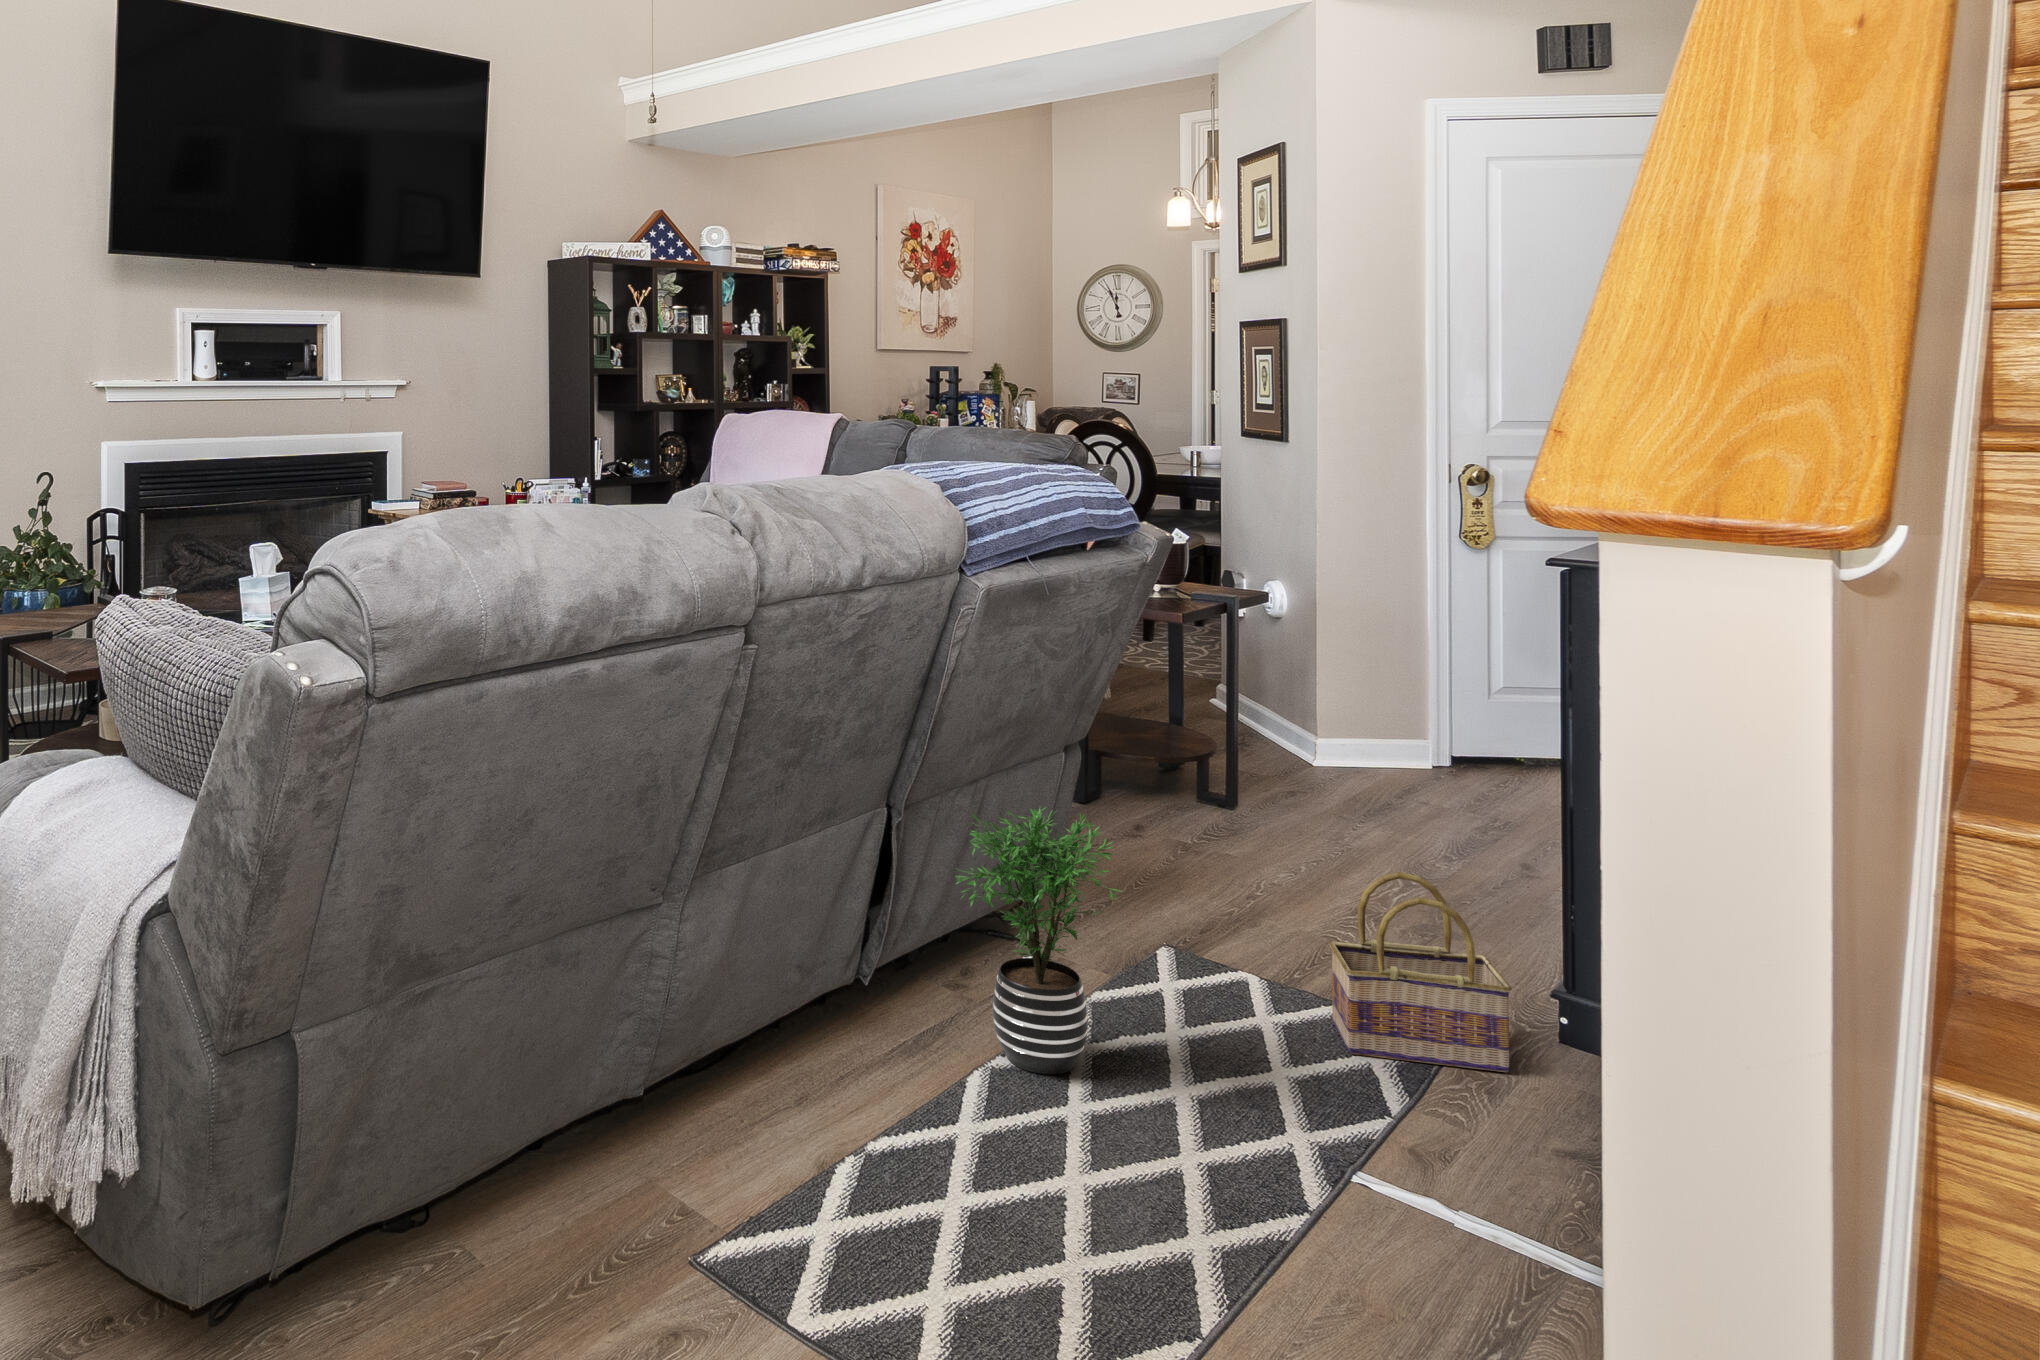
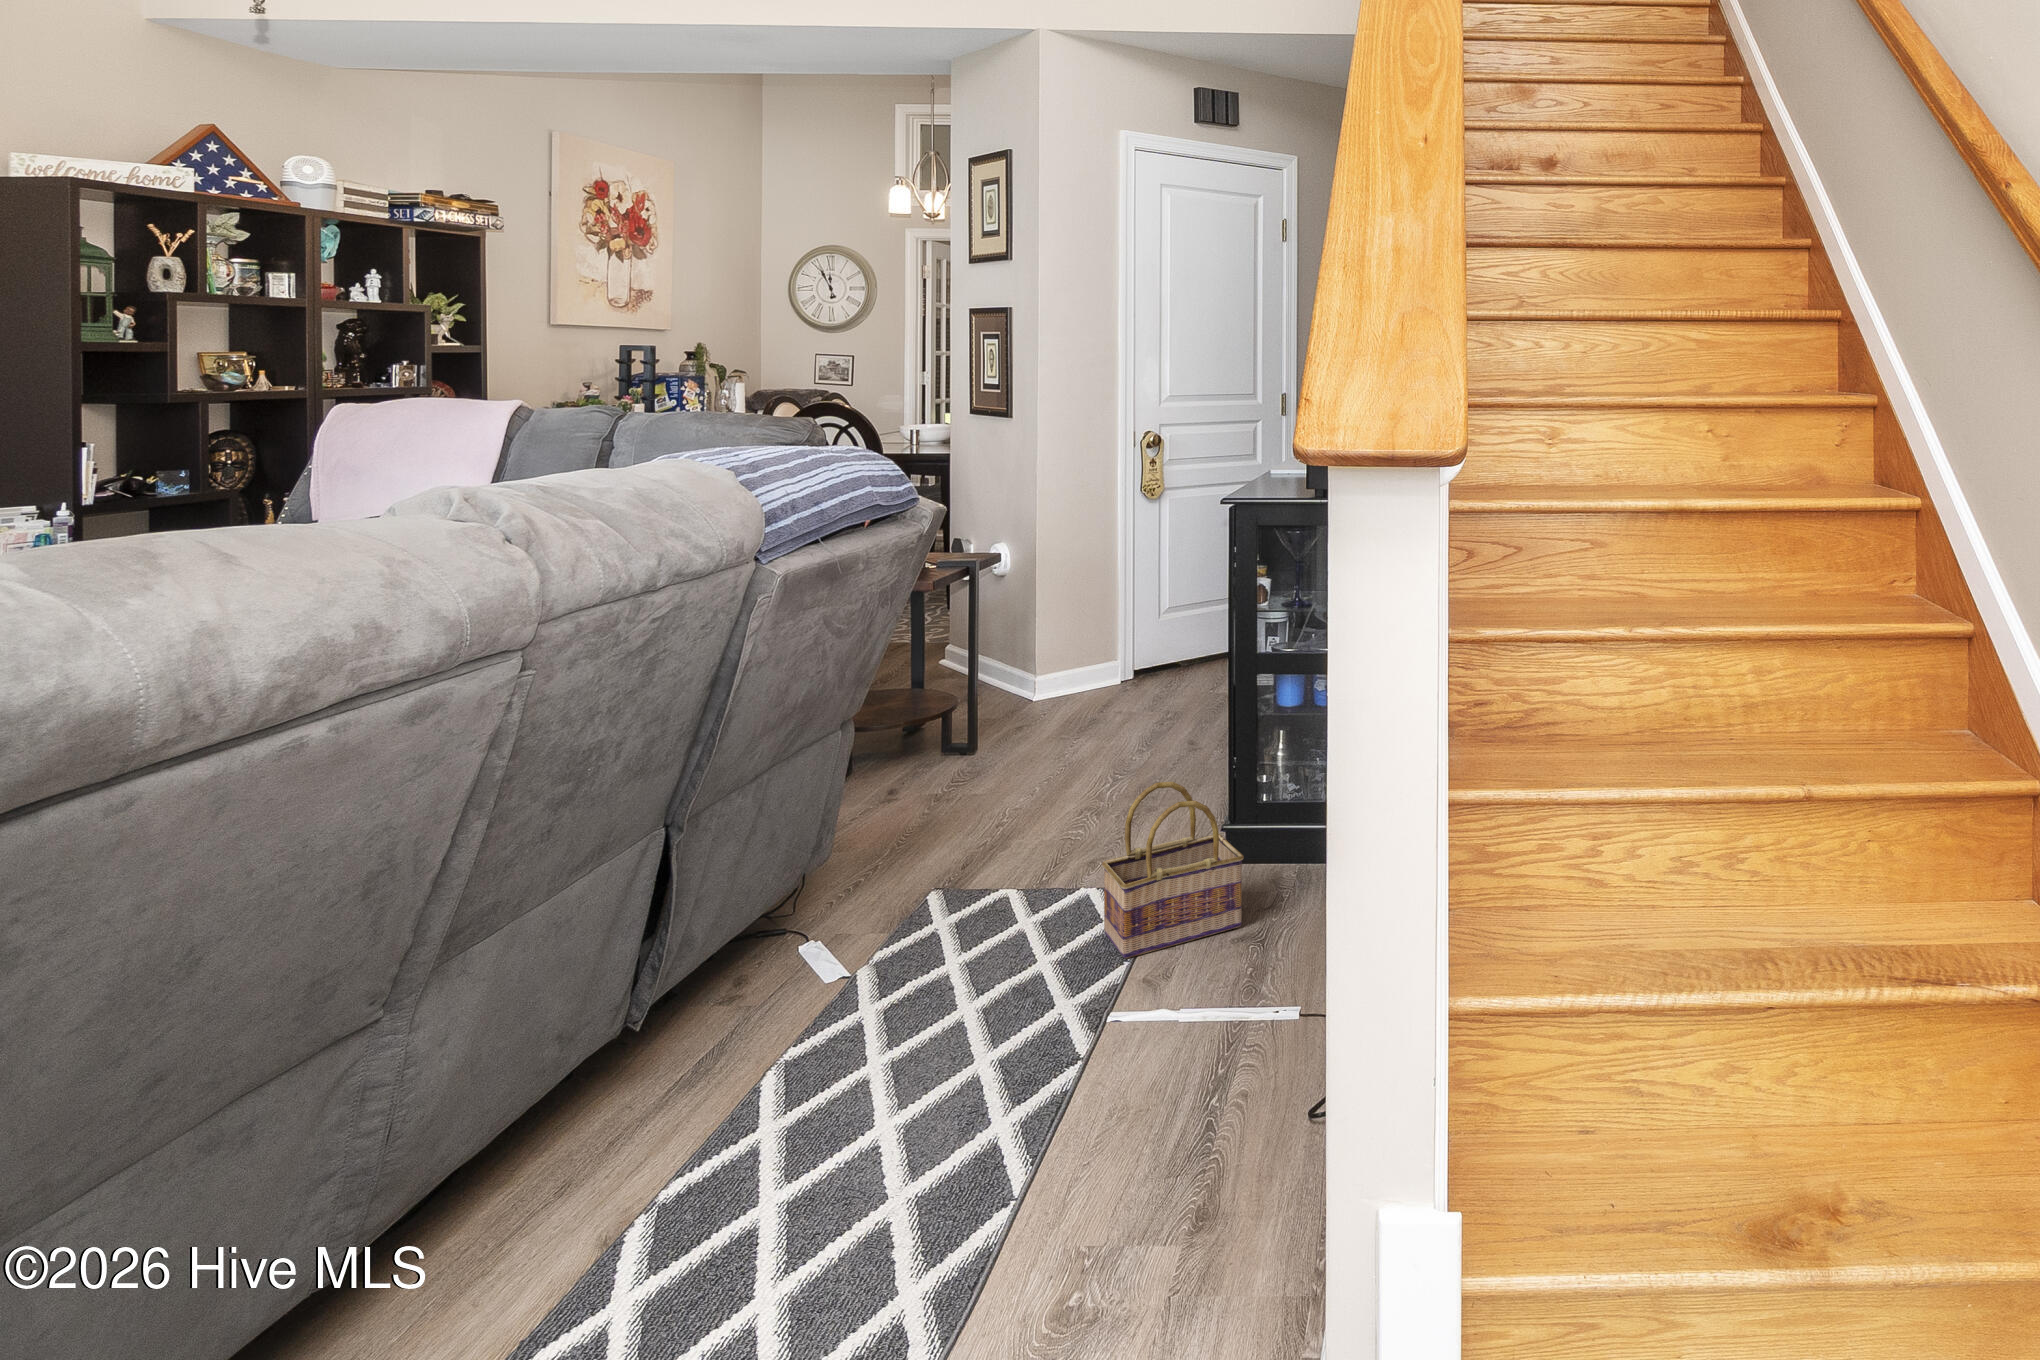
potted plant: present [955,807,1122,1074] -> none [730,812,938,1116]

